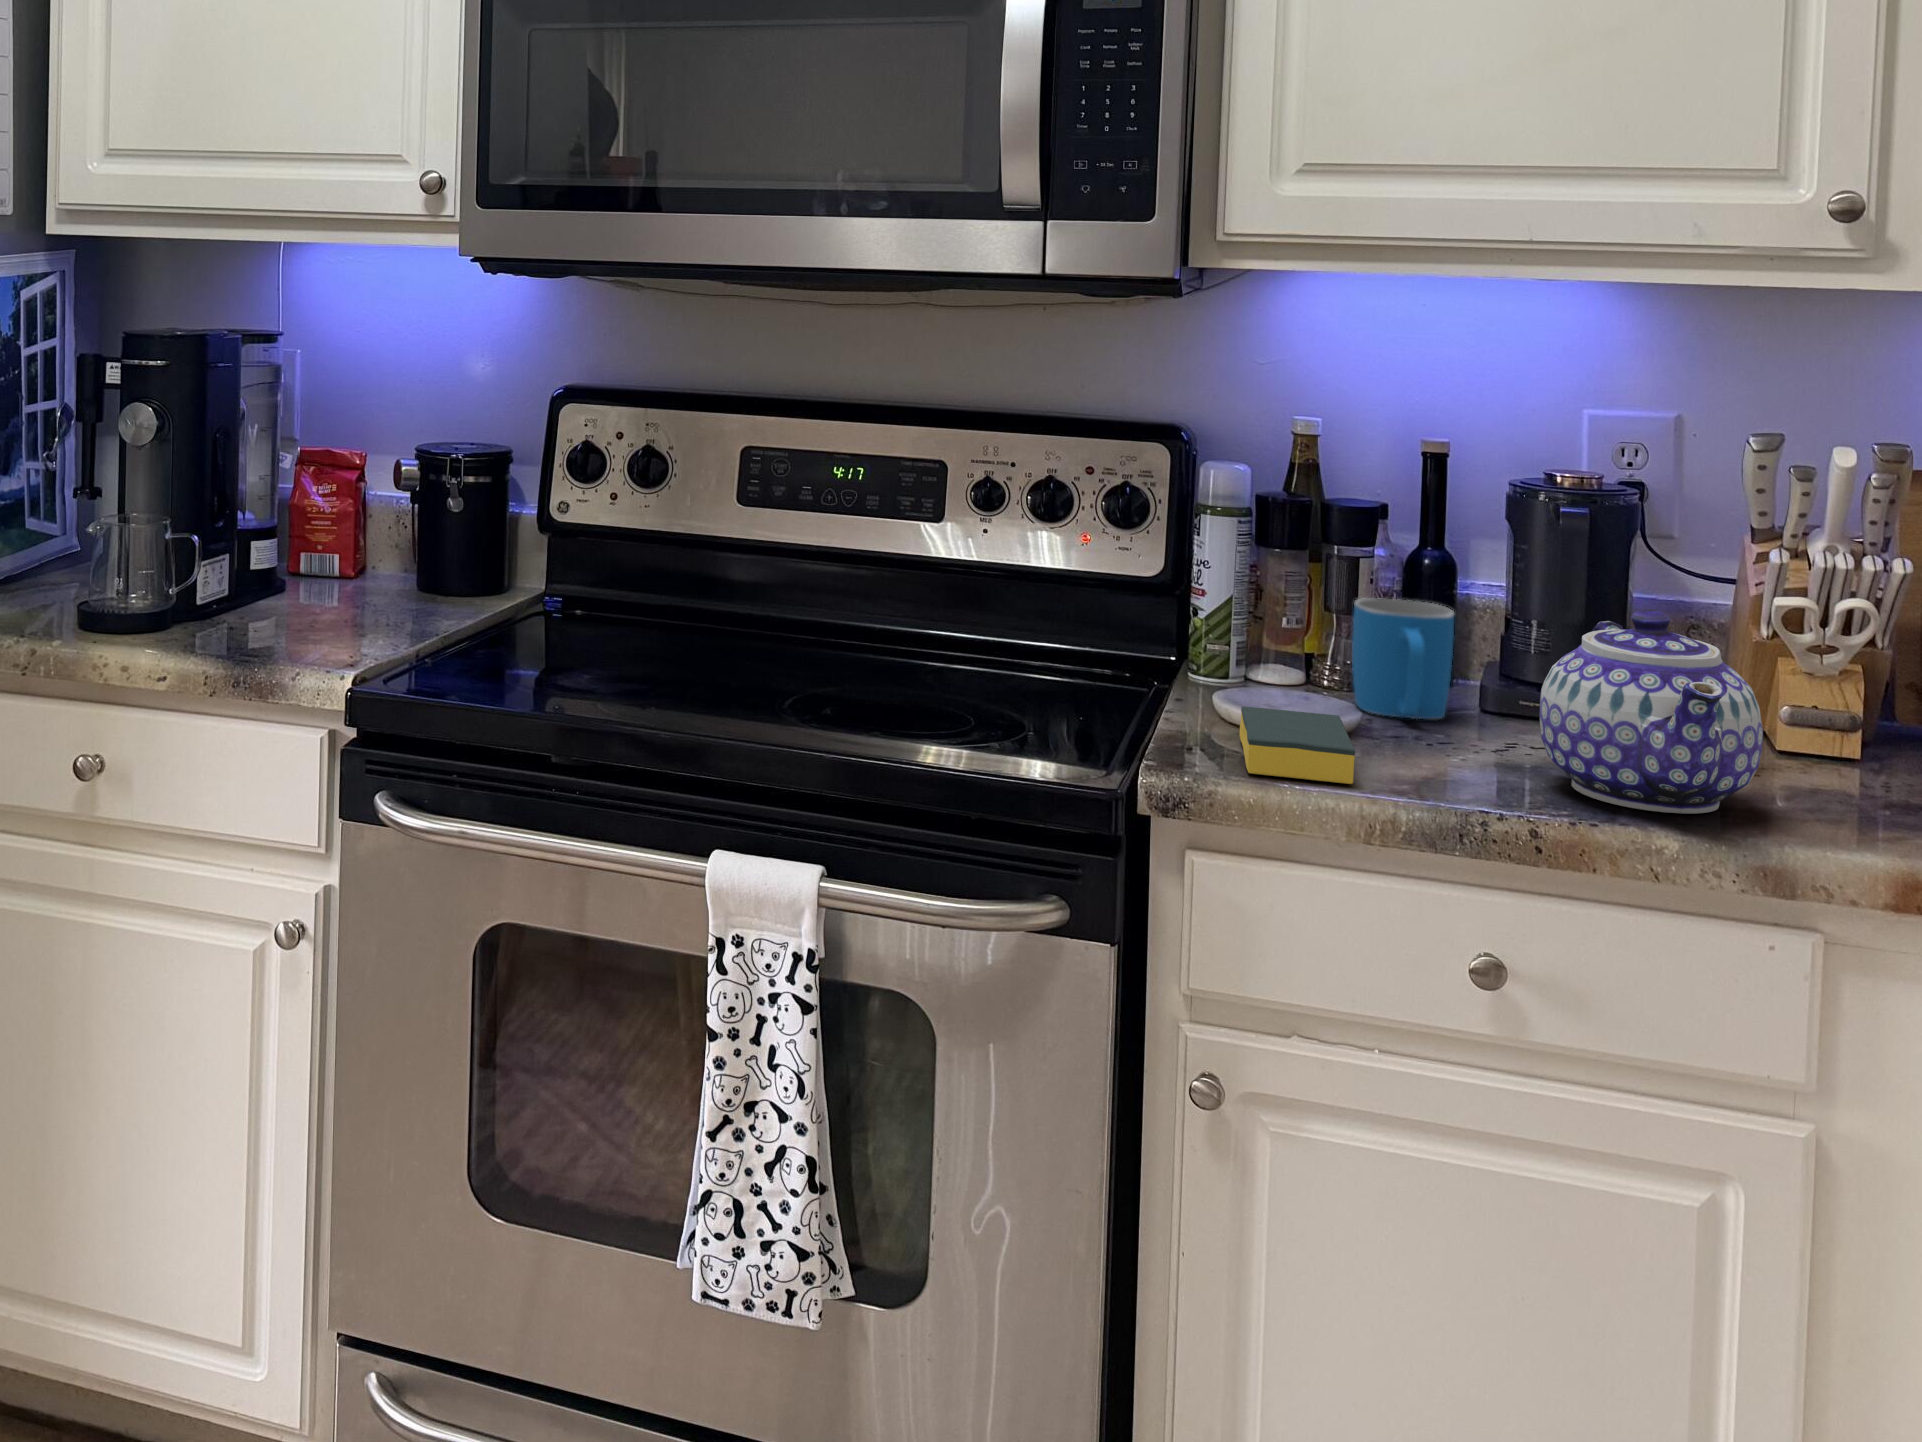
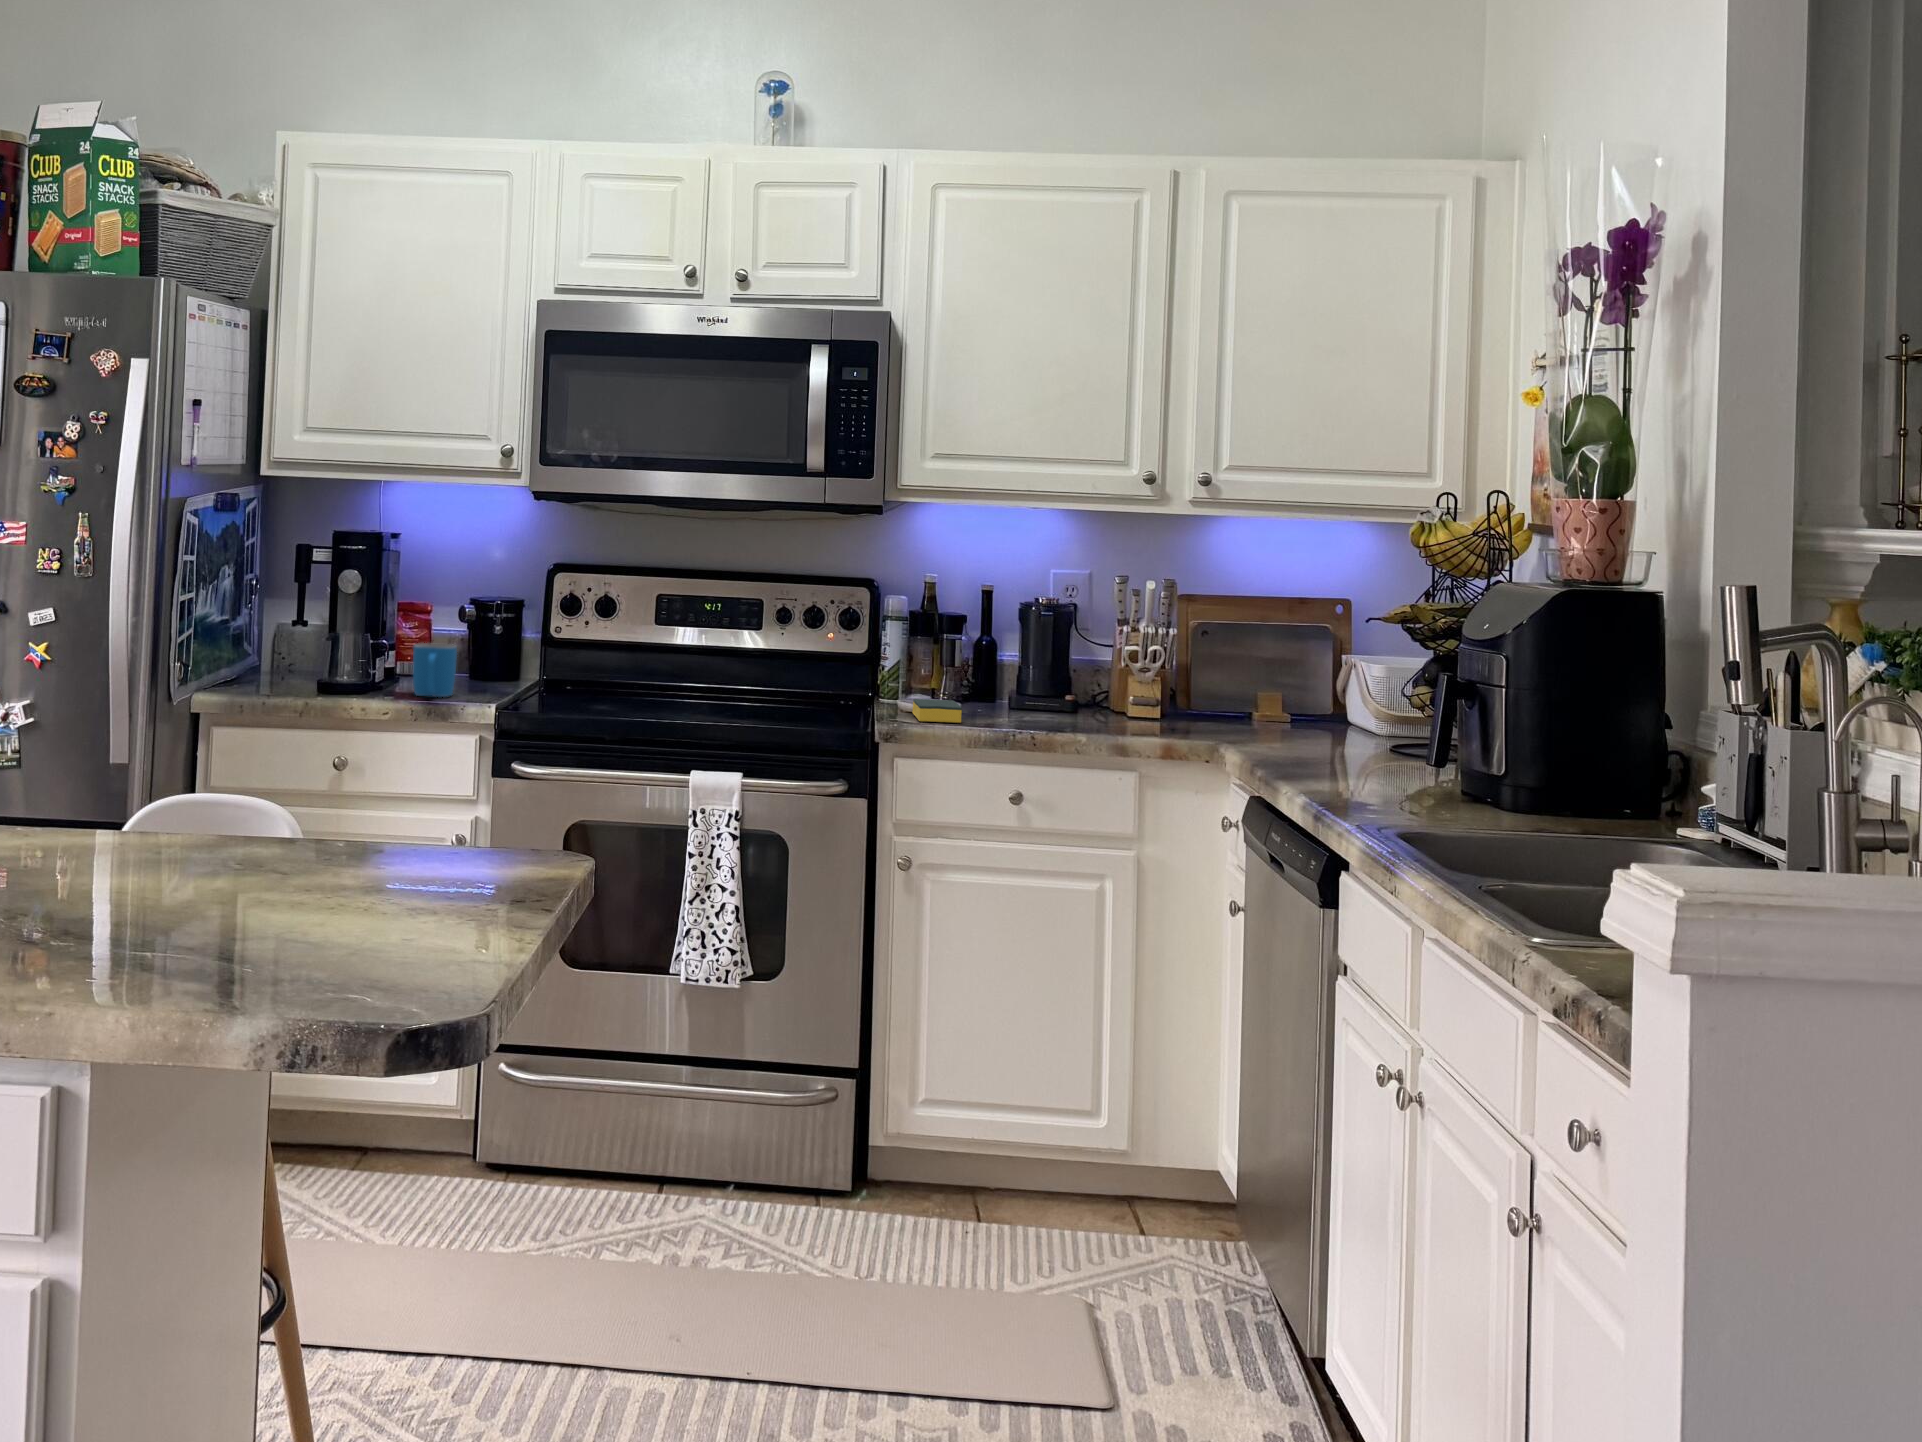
mug: present [1352,598,1454,719] -> present [413,643,457,697]
teapot: present [1540,610,1763,813] -> none [1032,645,1113,727]

